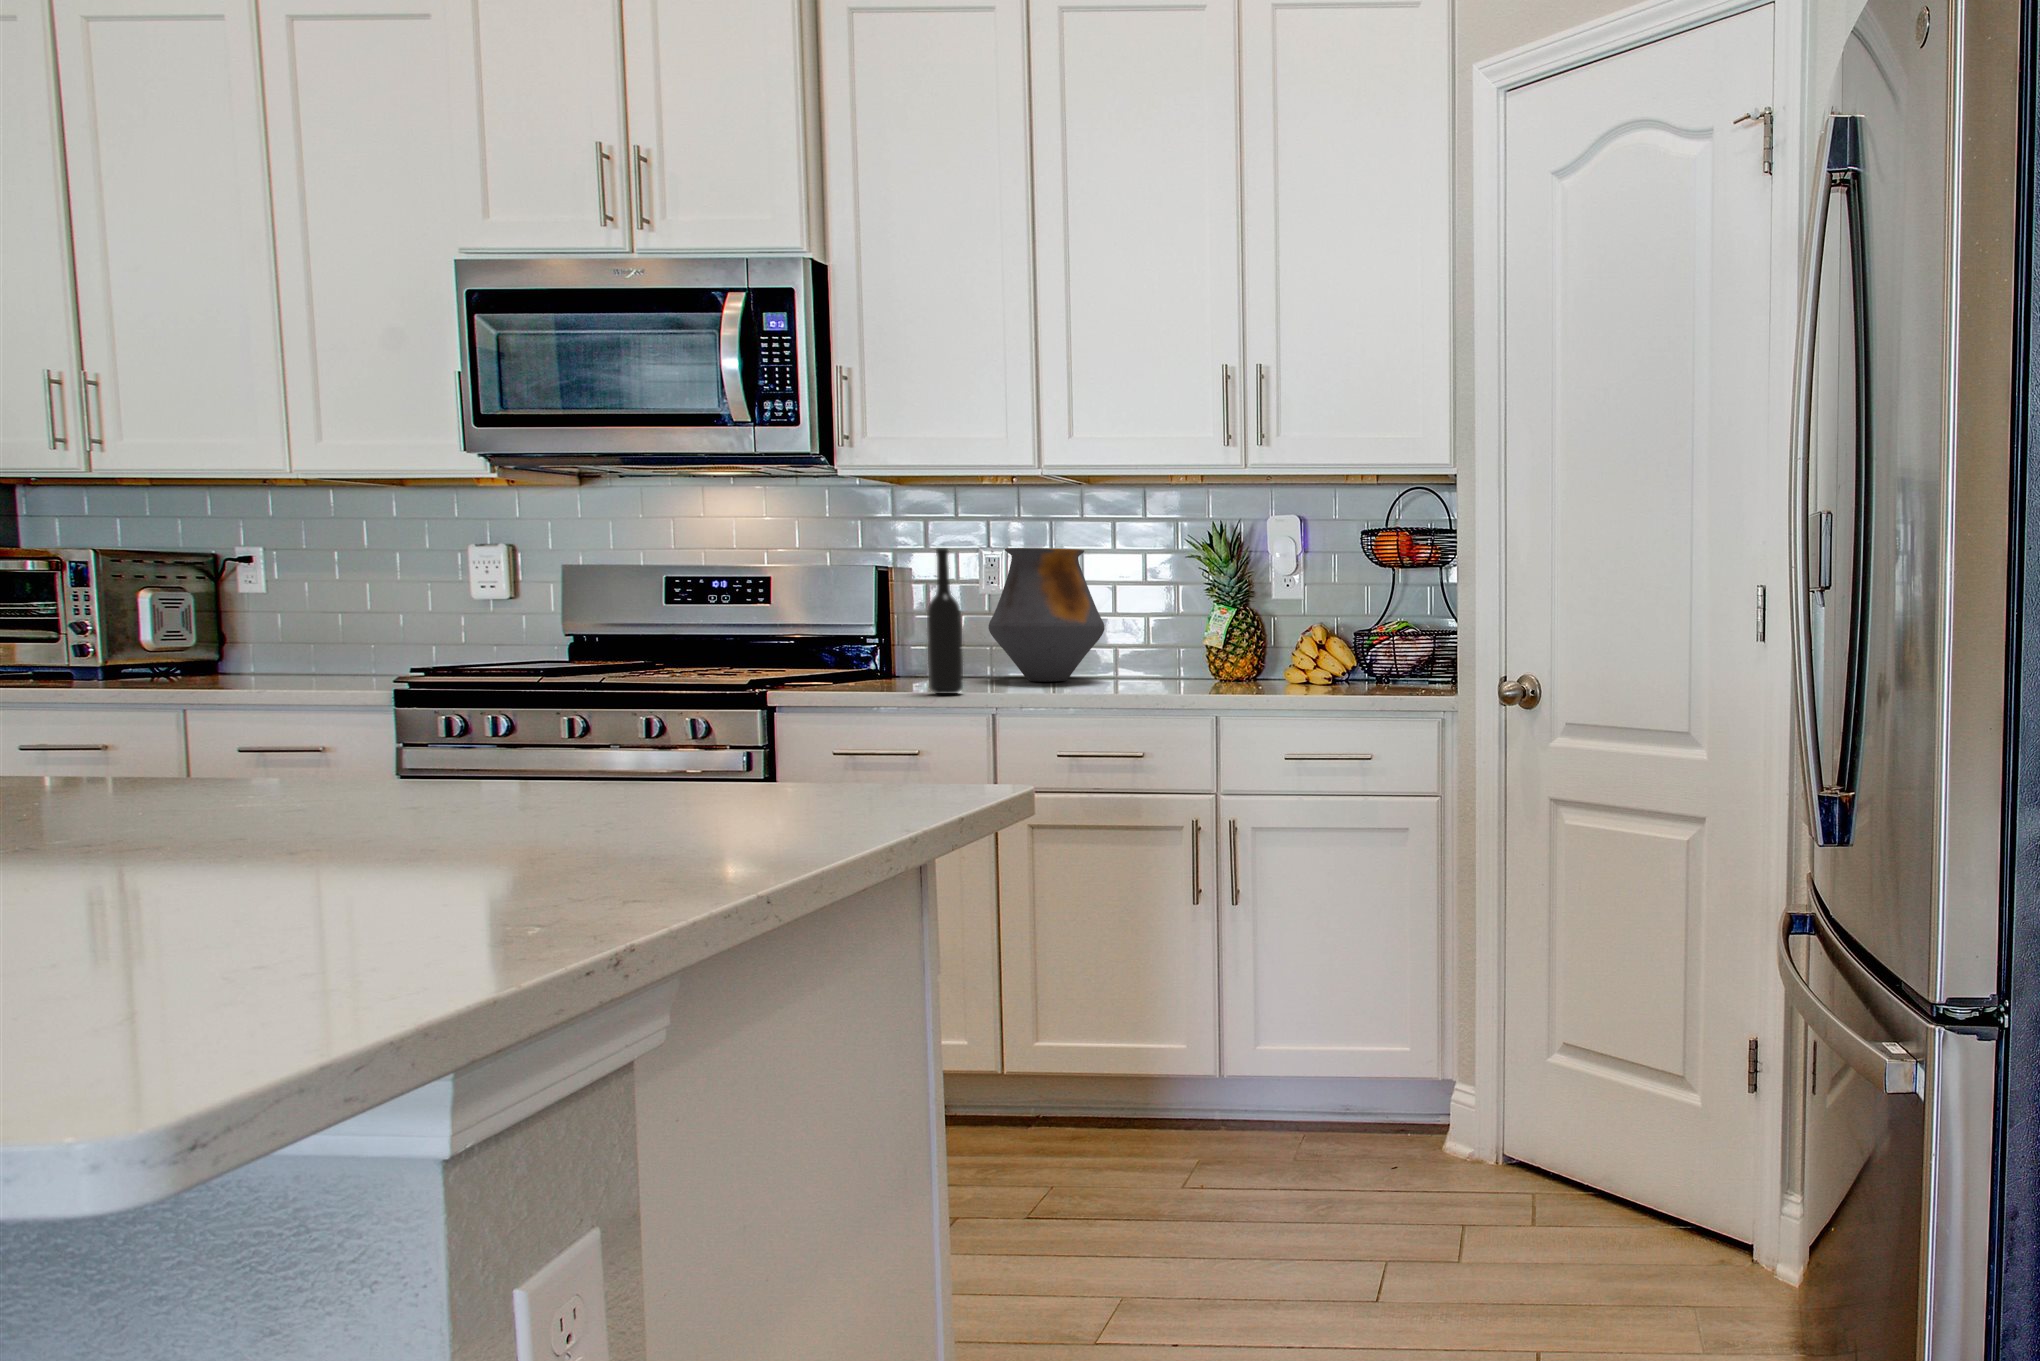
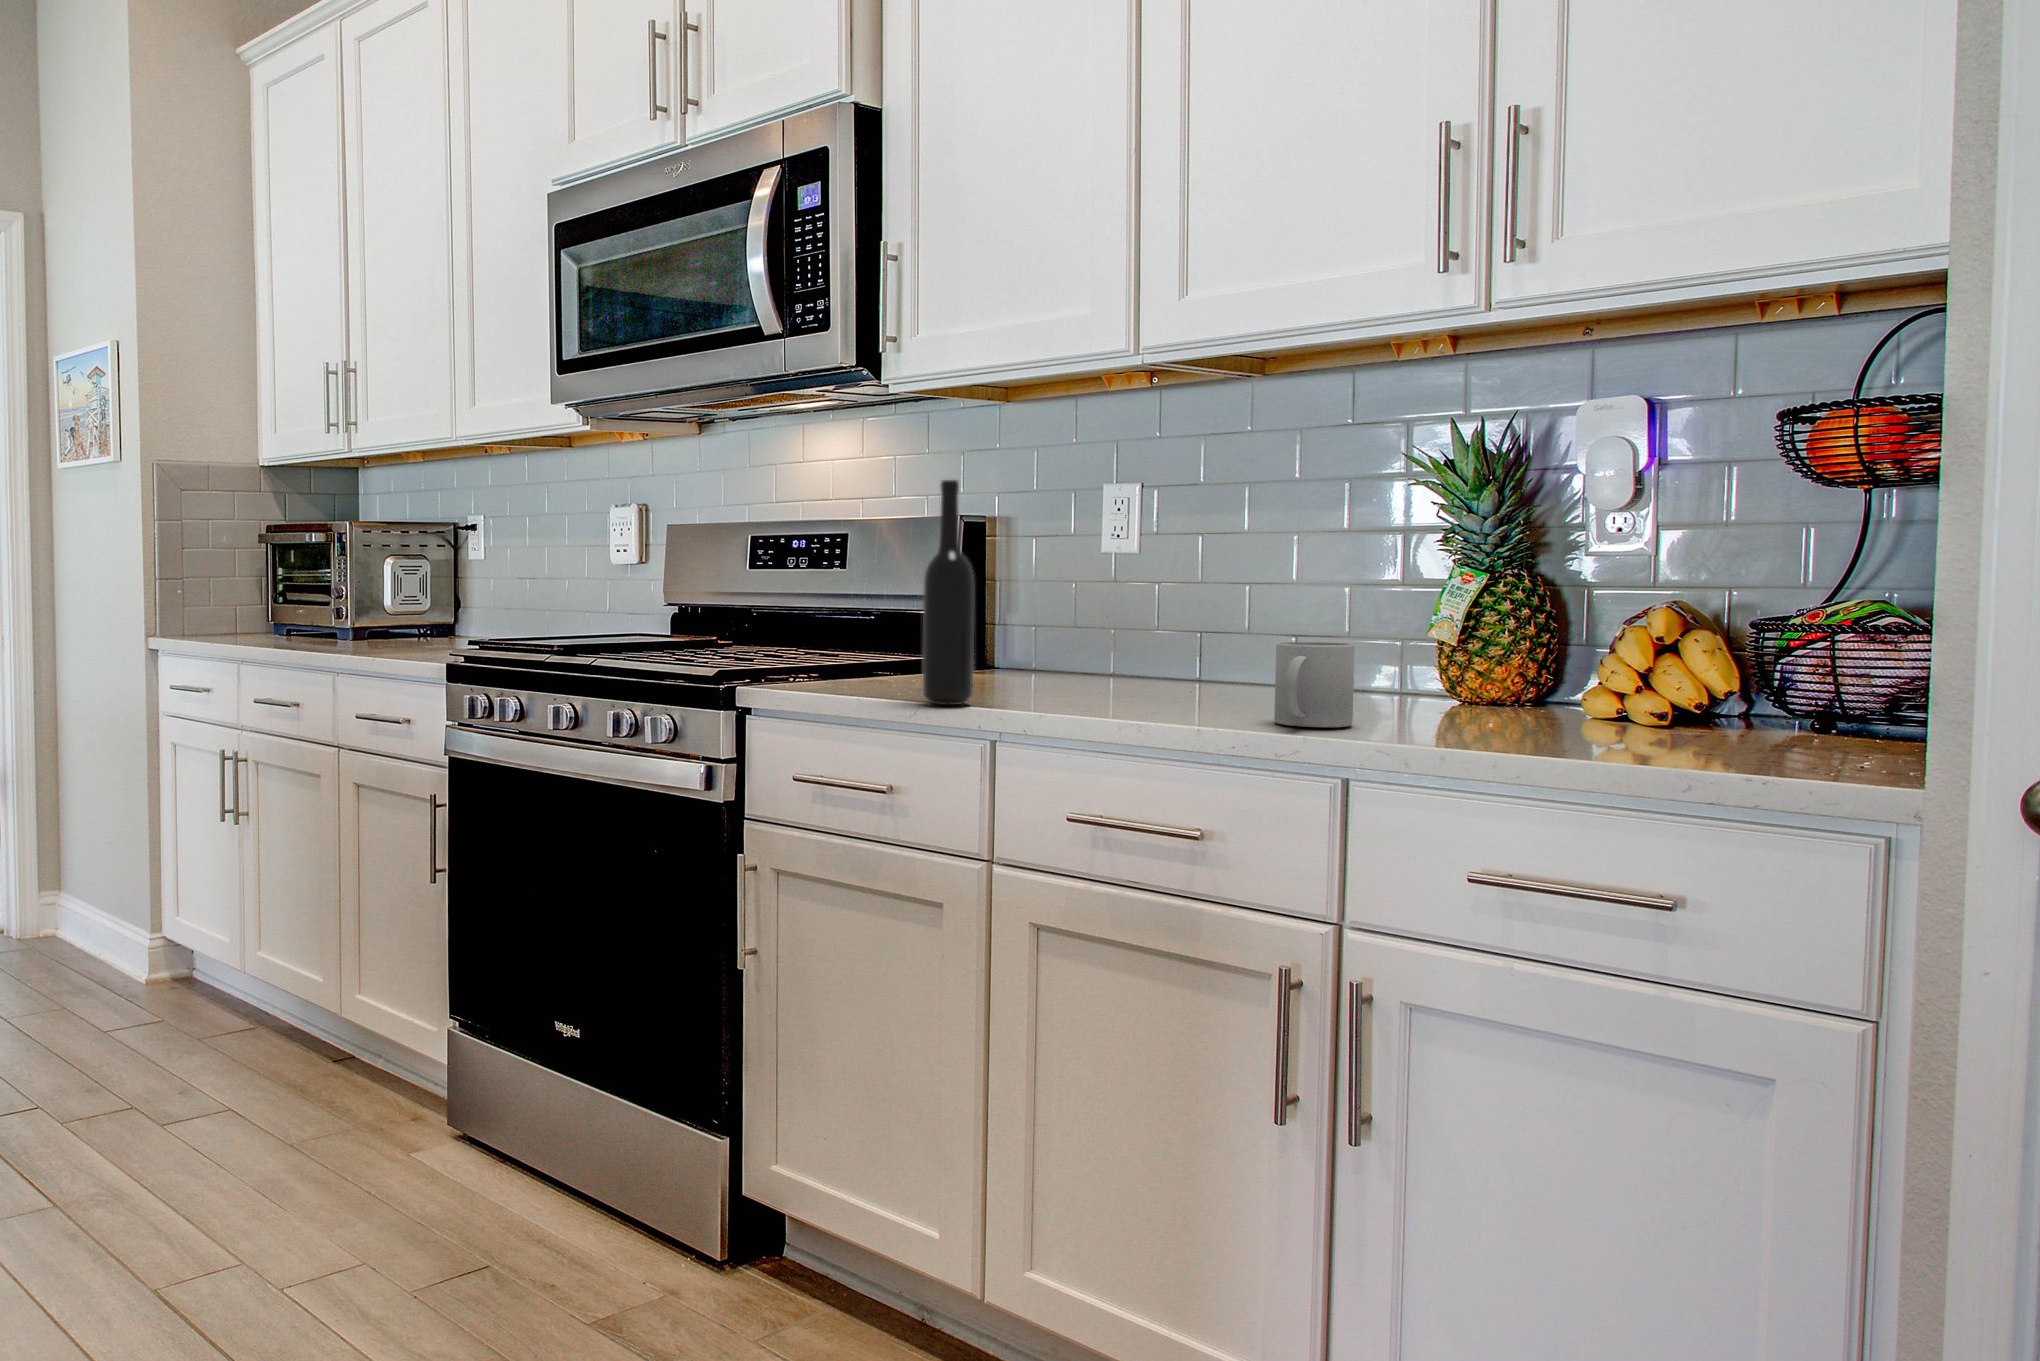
vase: present [988,548,1105,682] -> none [1060,473,1252,690]
mug: none [1143,648,1183,694] -> present [1274,642,1355,727]

